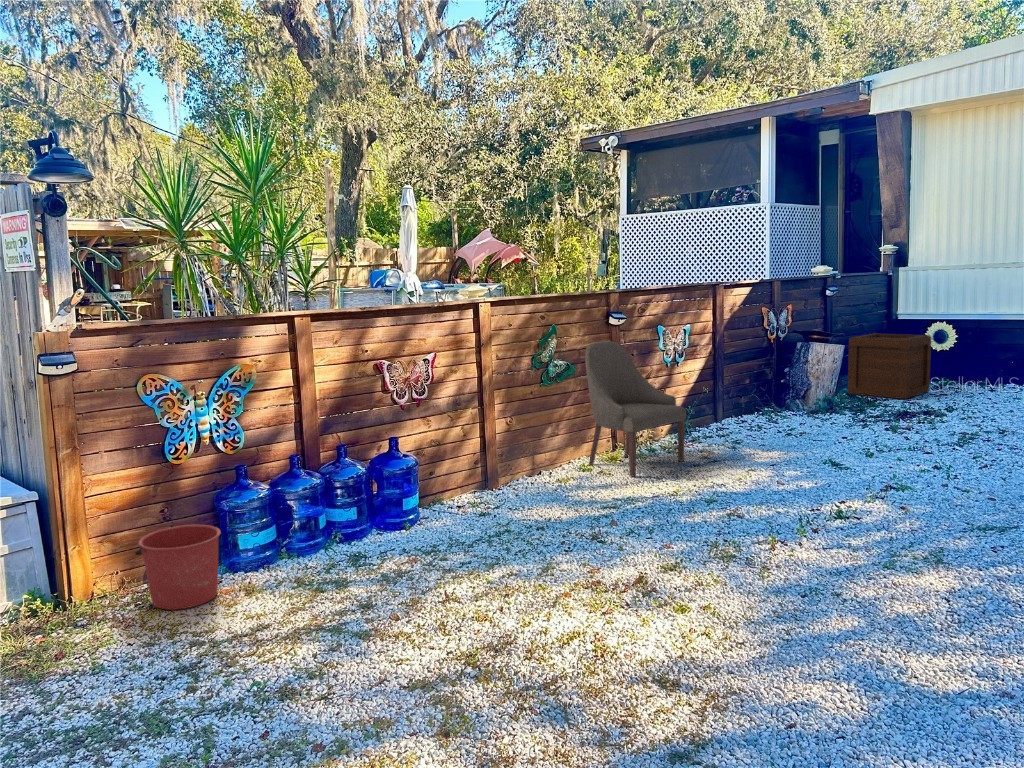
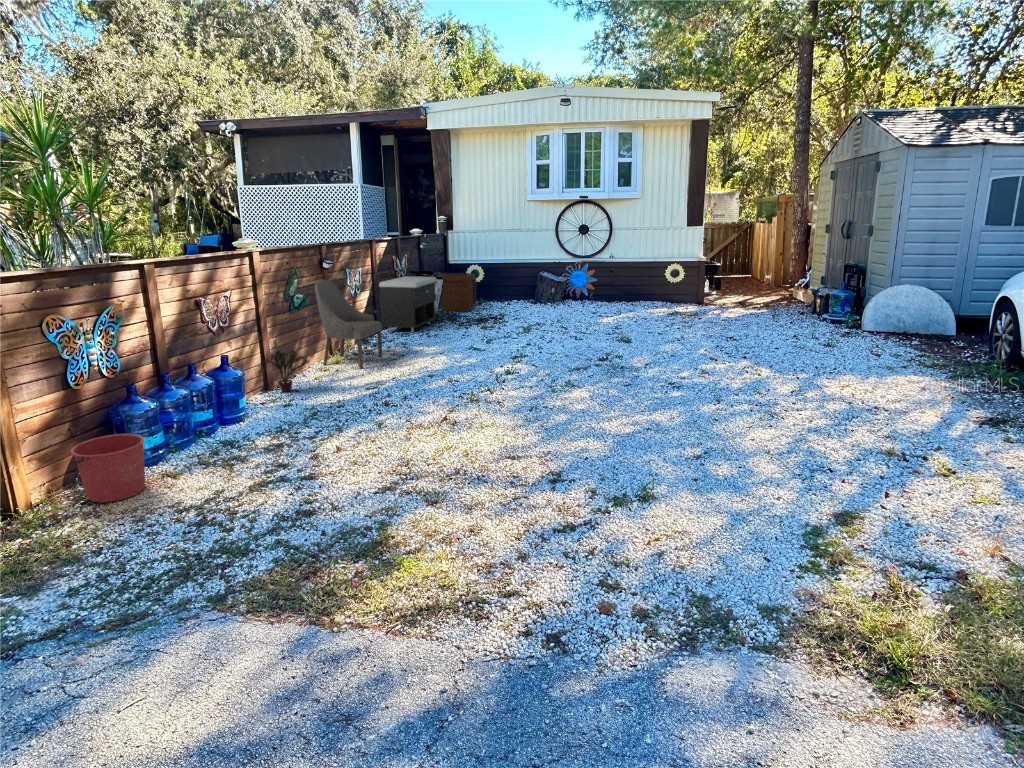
storage bench: none [725,338,833,427] -> present [379,276,437,332]
potted plant: none [472,436,535,498] -> present [264,350,310,392]

